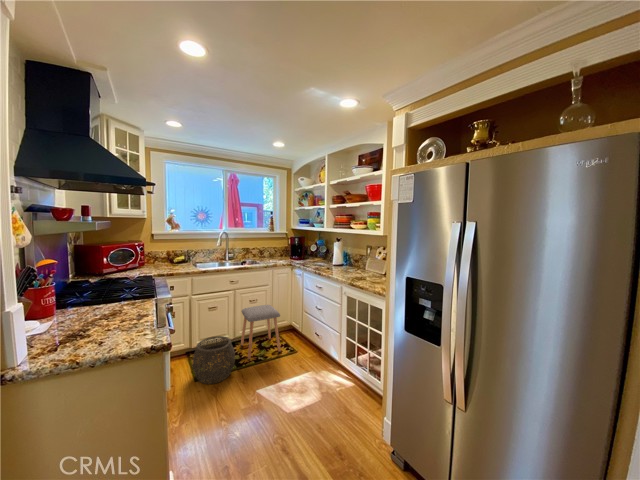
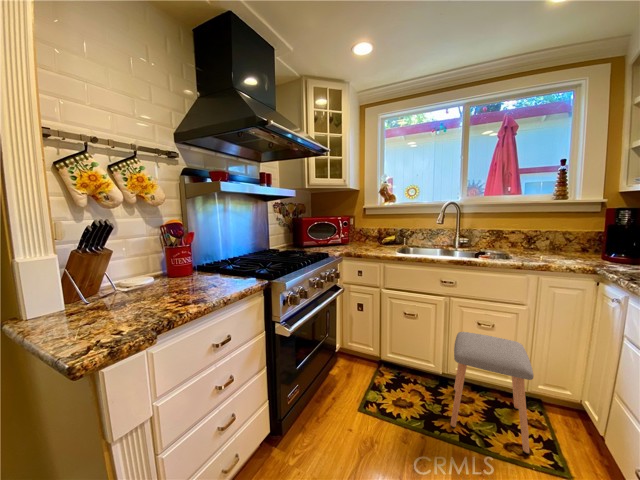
woven basket: present [193,336,235,384] -> none [355,357,419,439]

